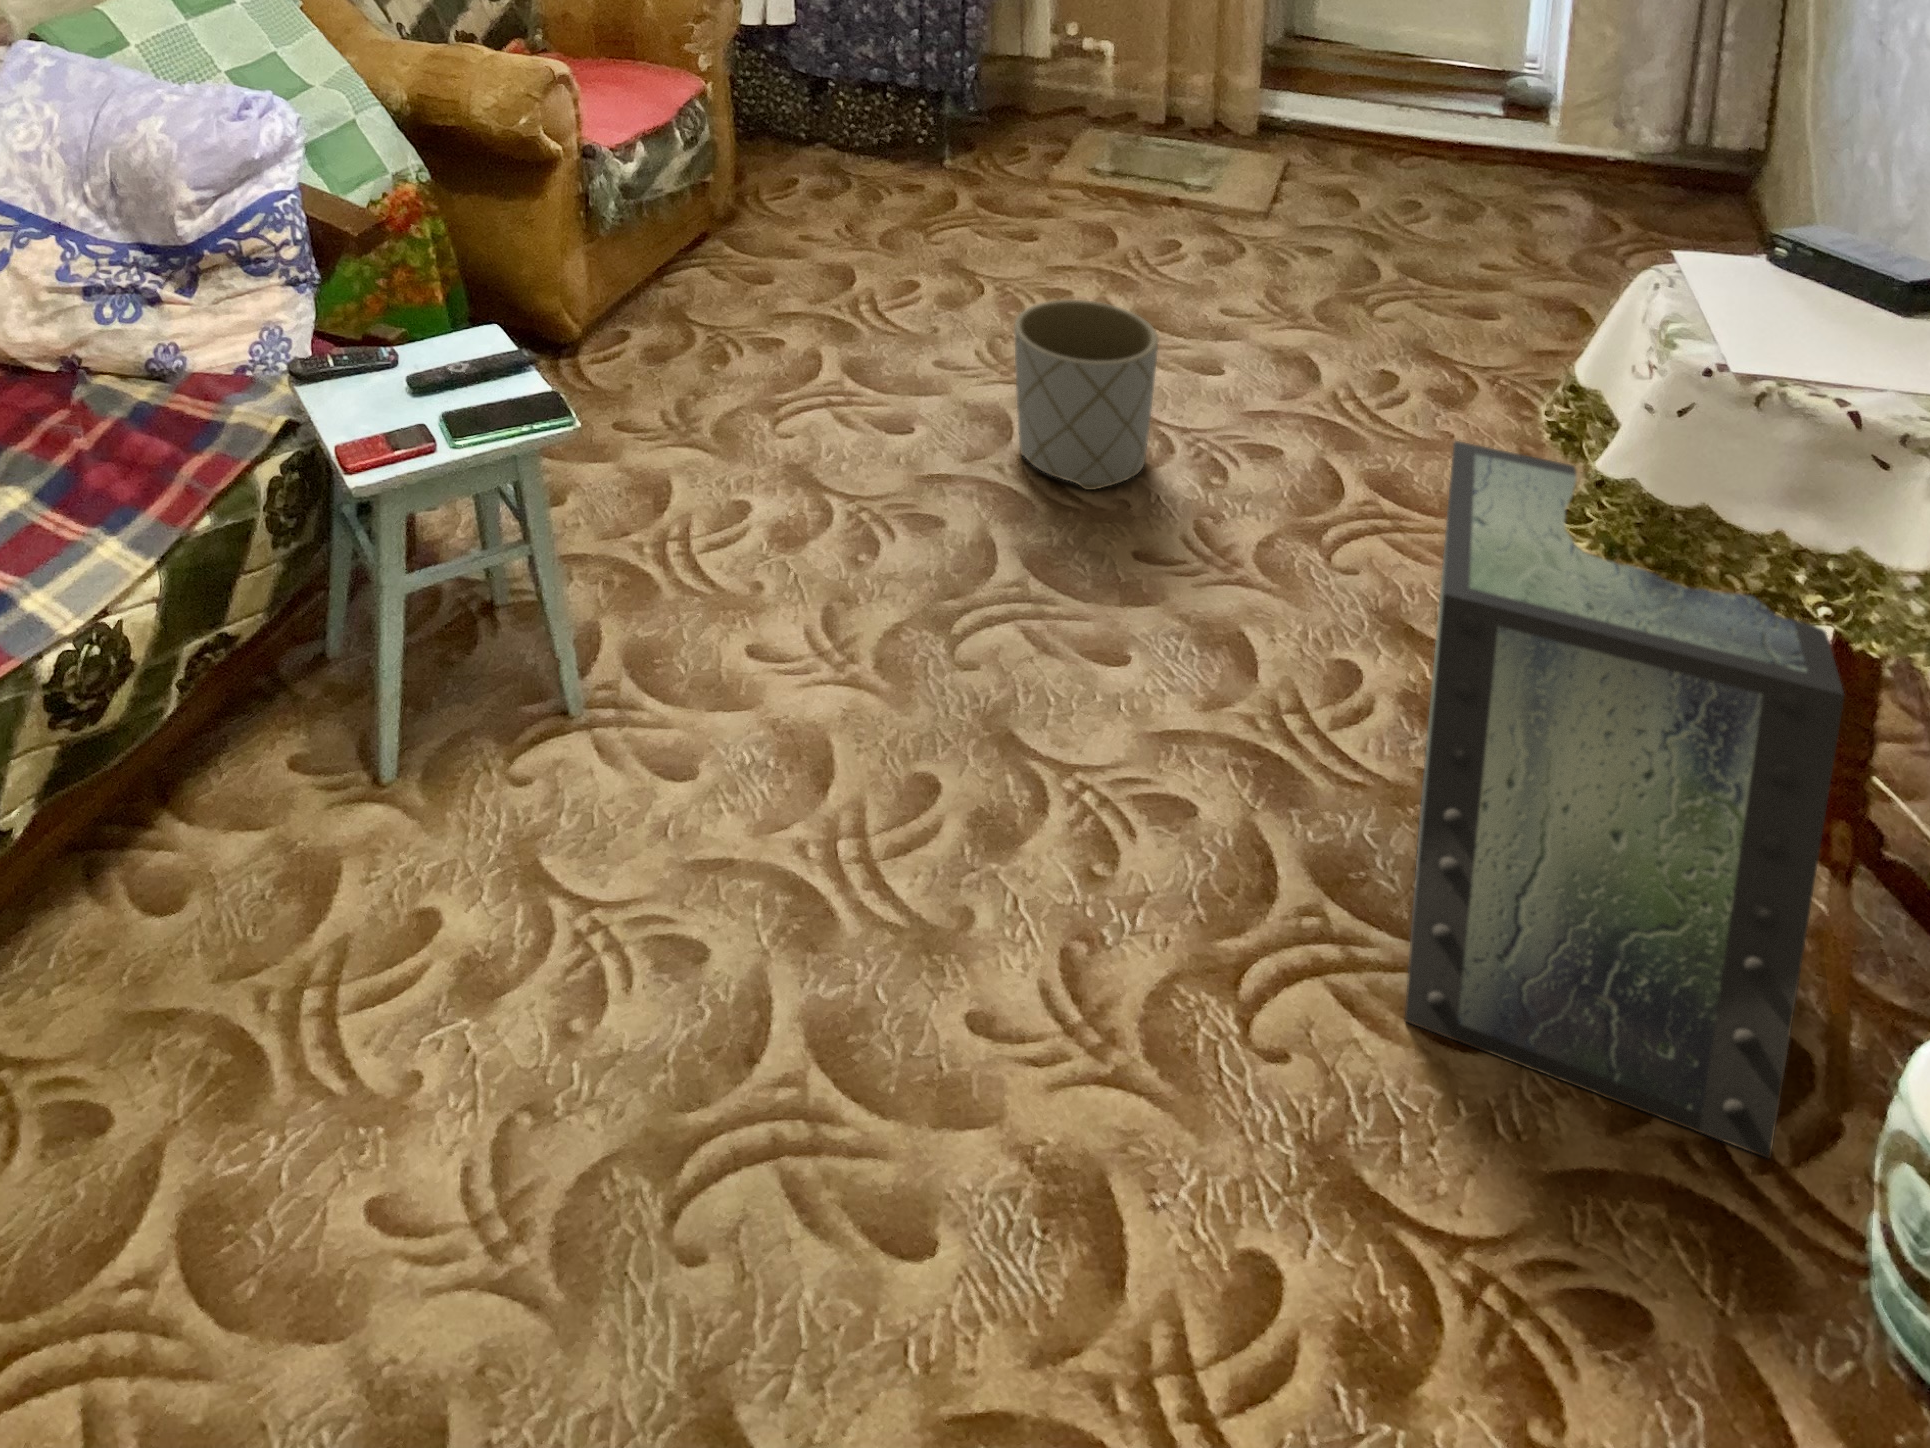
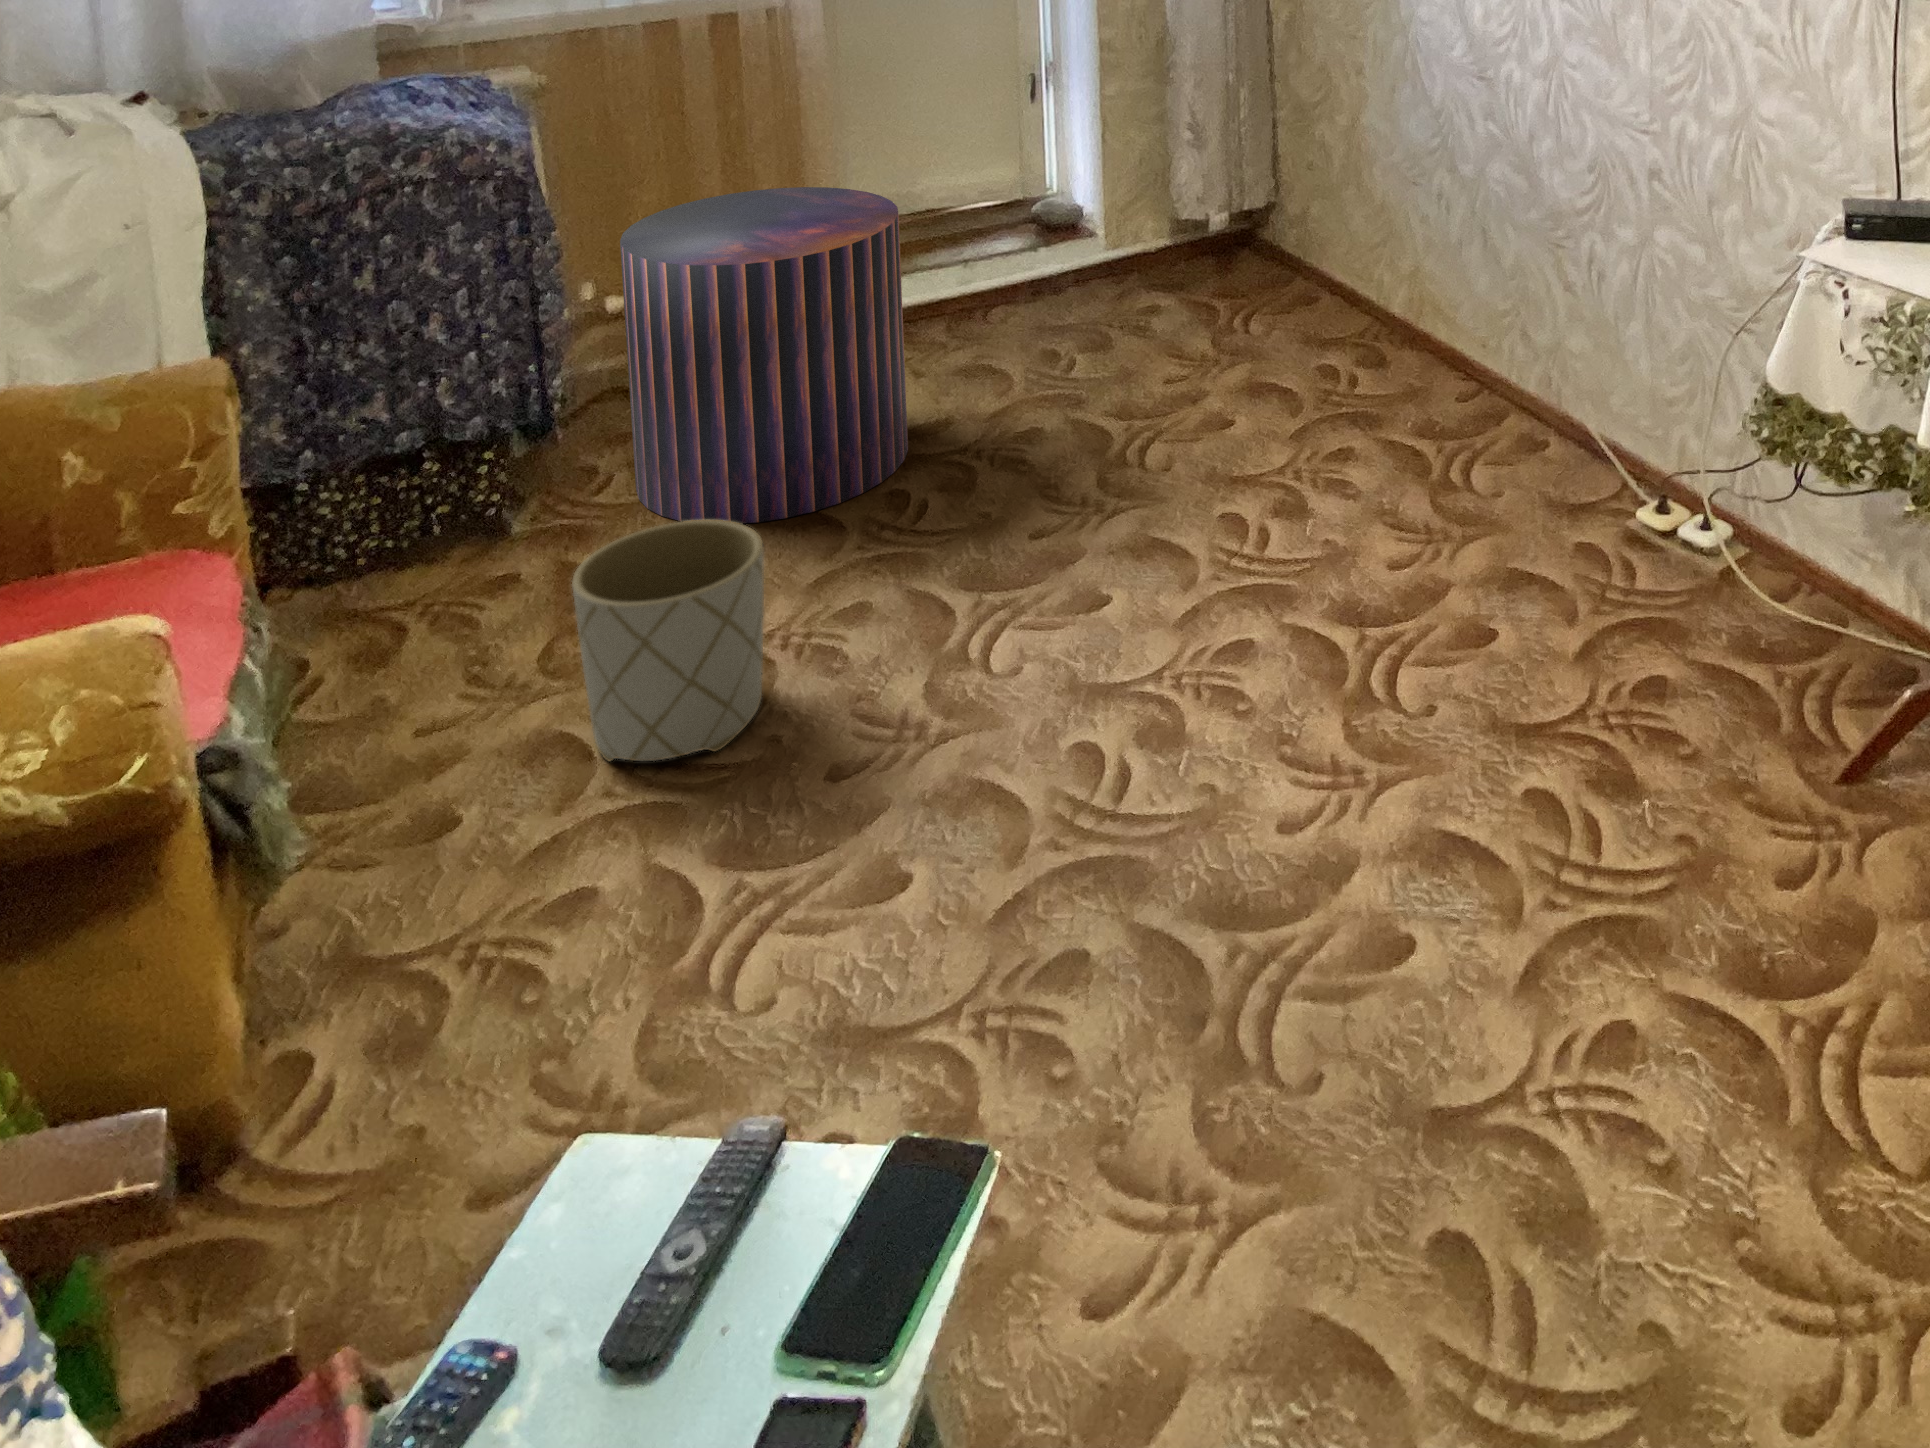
pouf: none [1191,59,1456,361] -> present [620,187,908,524]
storage box: present [1405,441,1845,1158] -> none [1232,384,1588,974]

